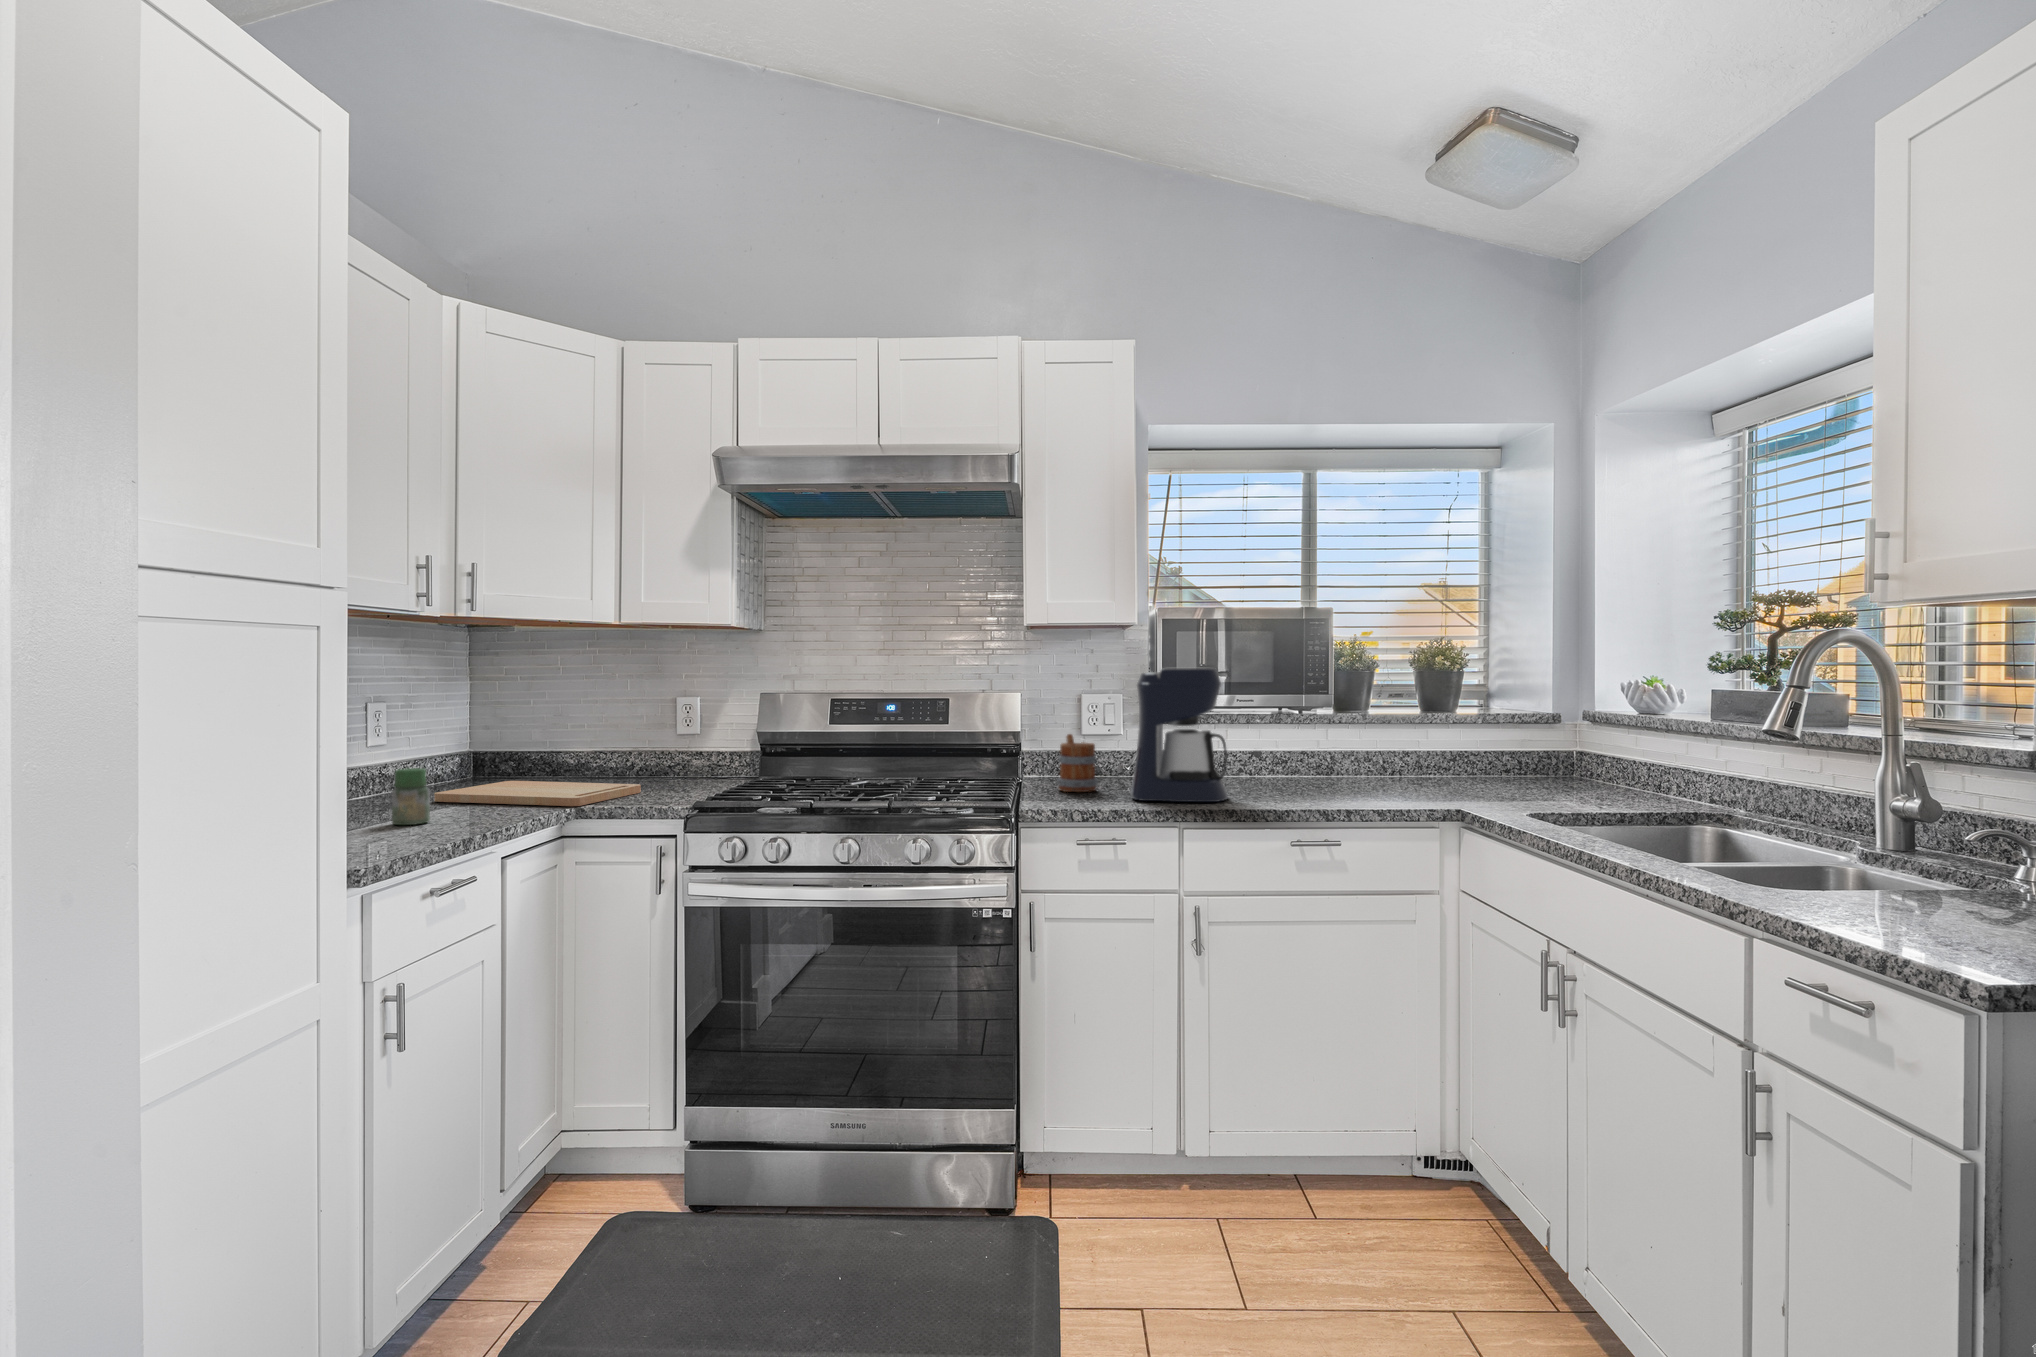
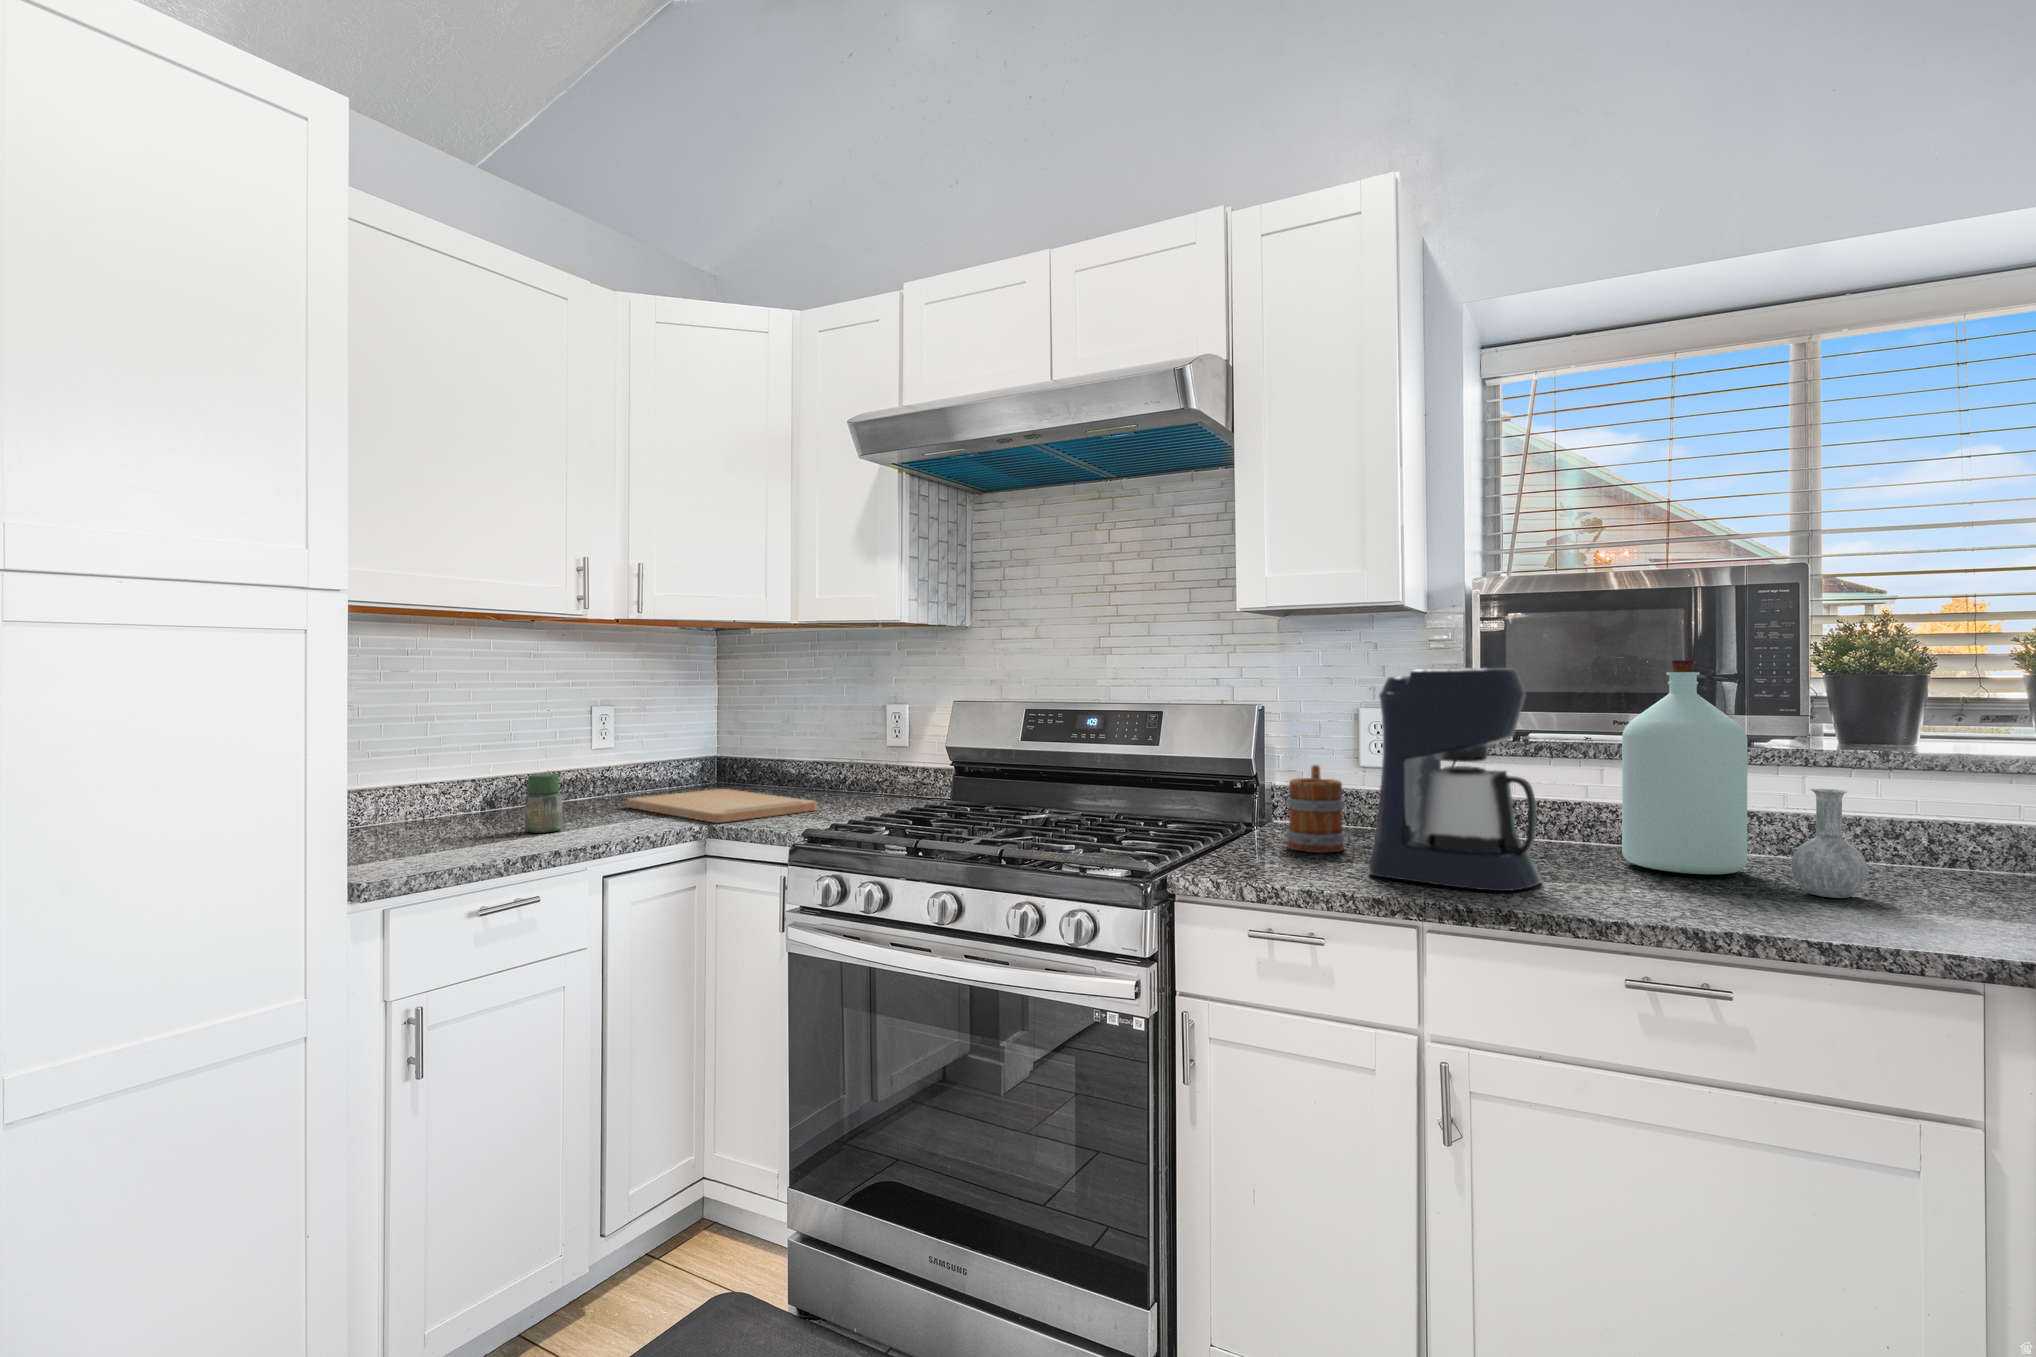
bottle: none [1250,663,1375,792] -> present [1622,660,1868,898]

